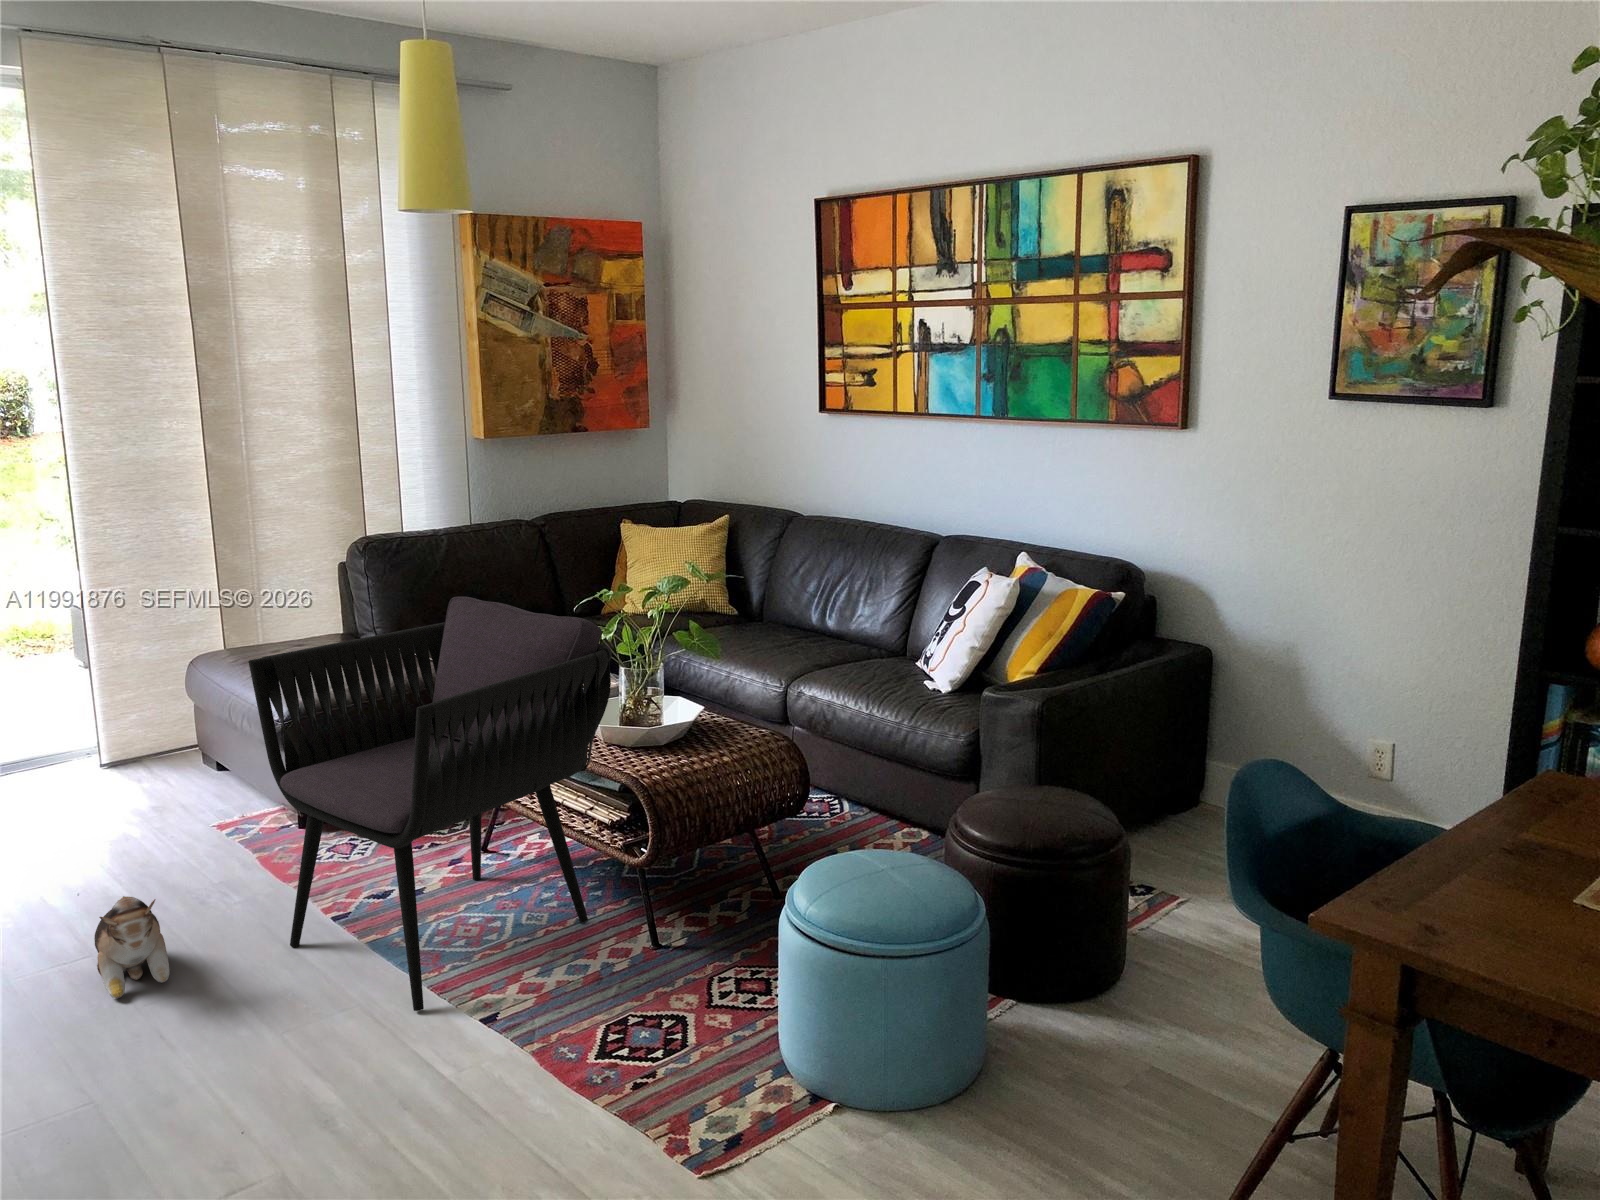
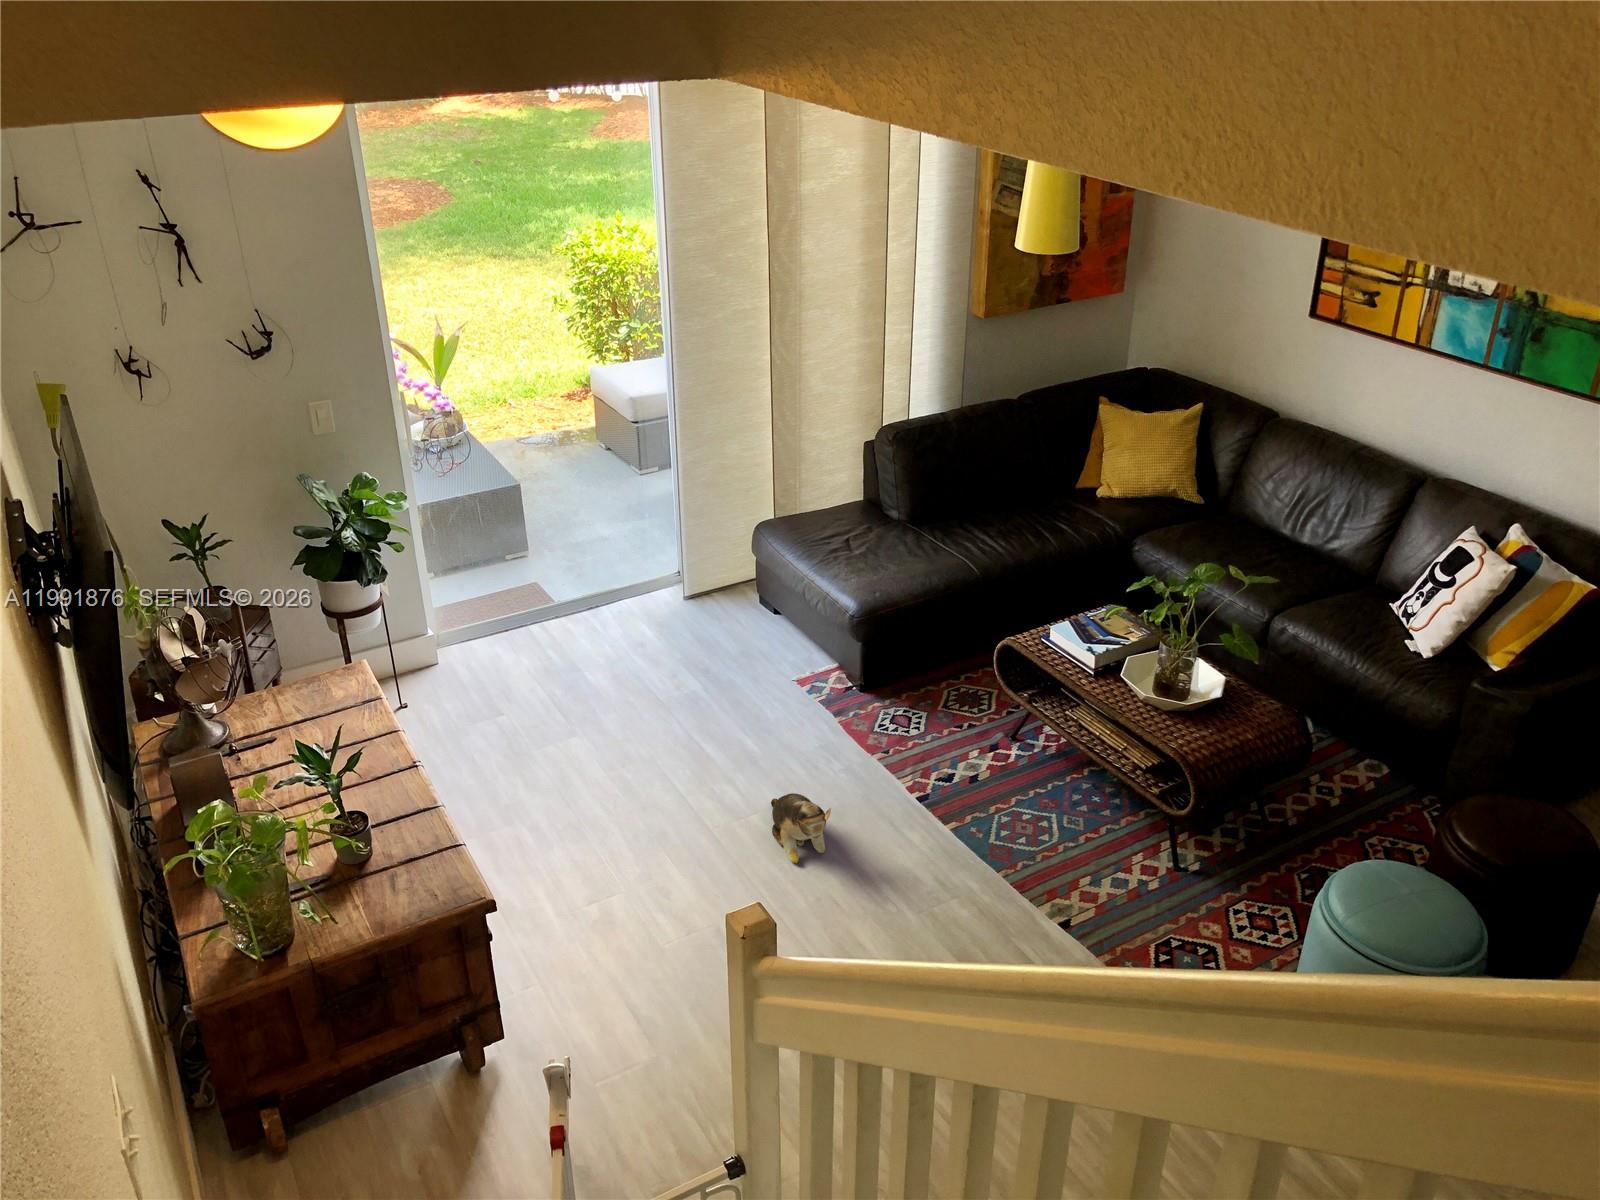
armchair: present [248,597,612,1011] -> none [889,570,1172,910]

